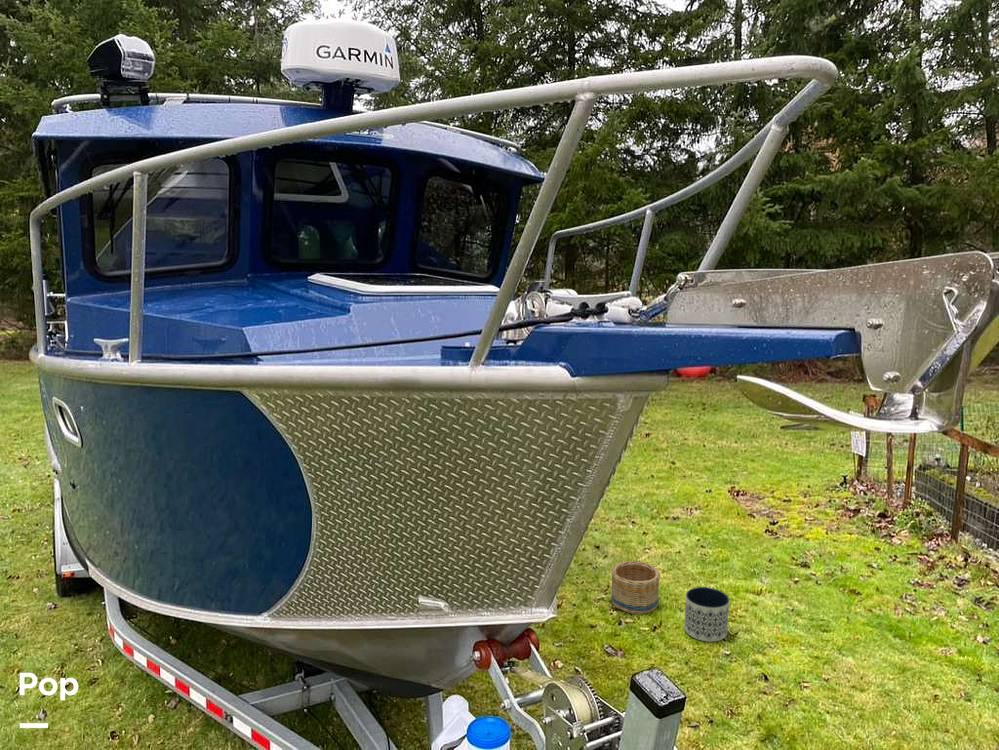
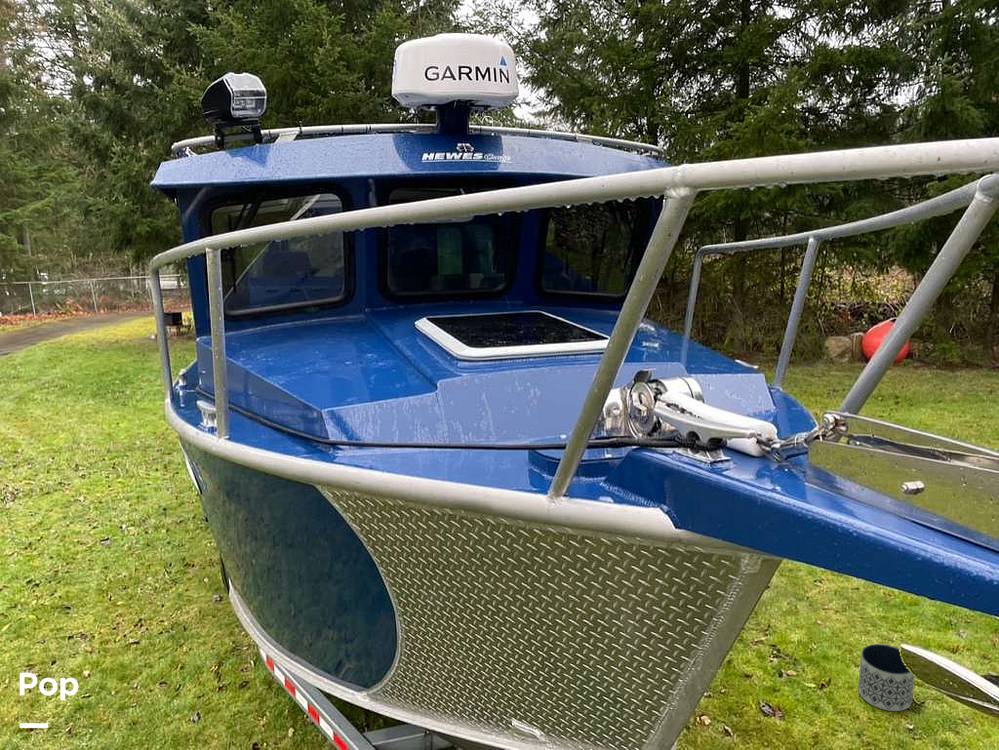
basket: present [611,561,660,614] -> none [772,601,831,664]

